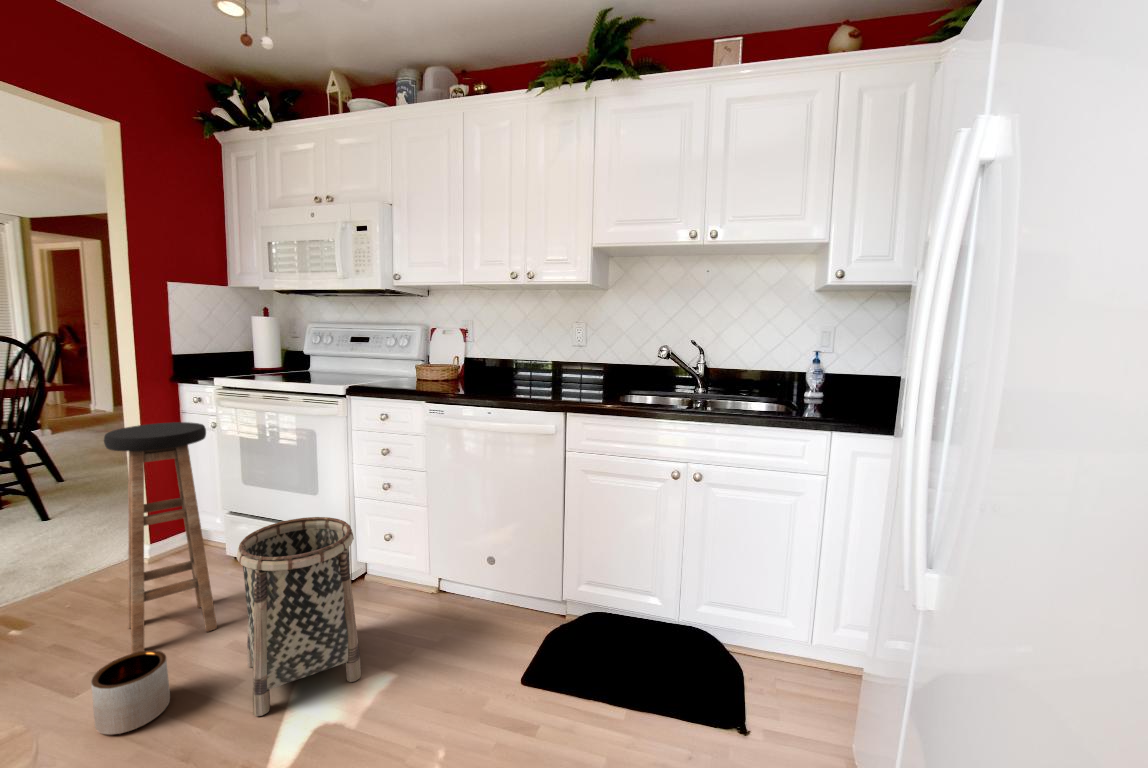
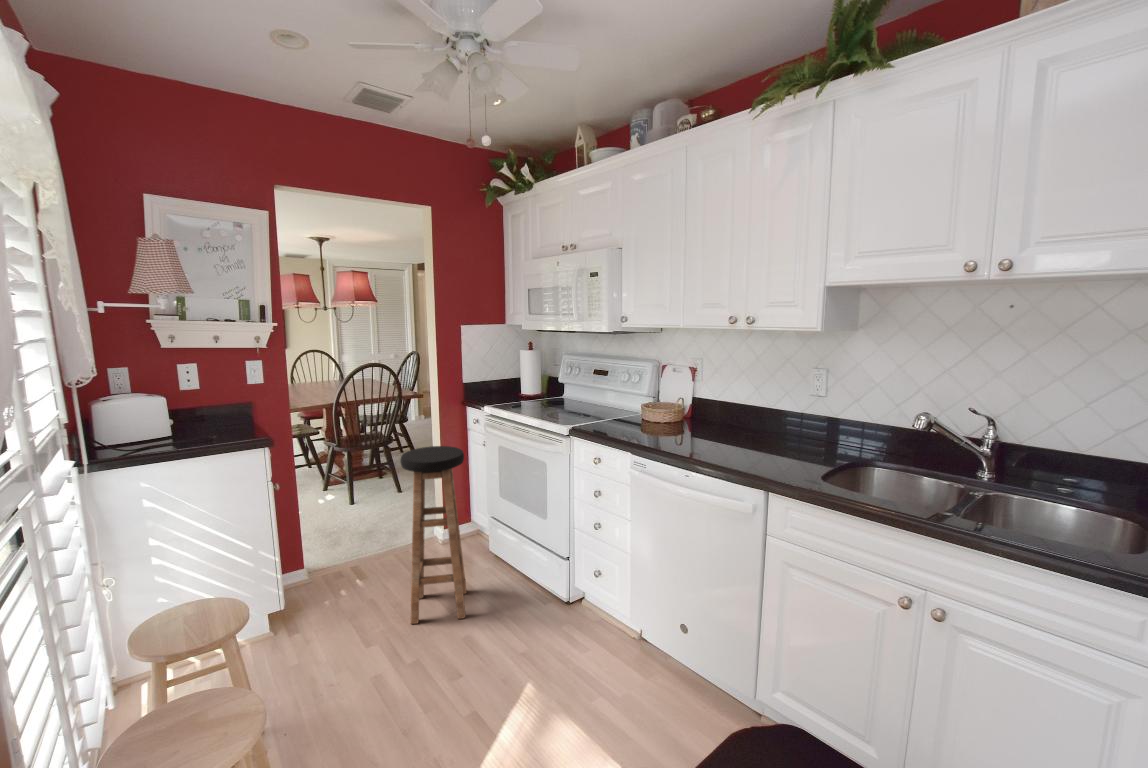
basket: present [237,517,361,716] -> none [460,548,550,715]
planter: present [91,650,170,735] -> none [372,628,419,689]

